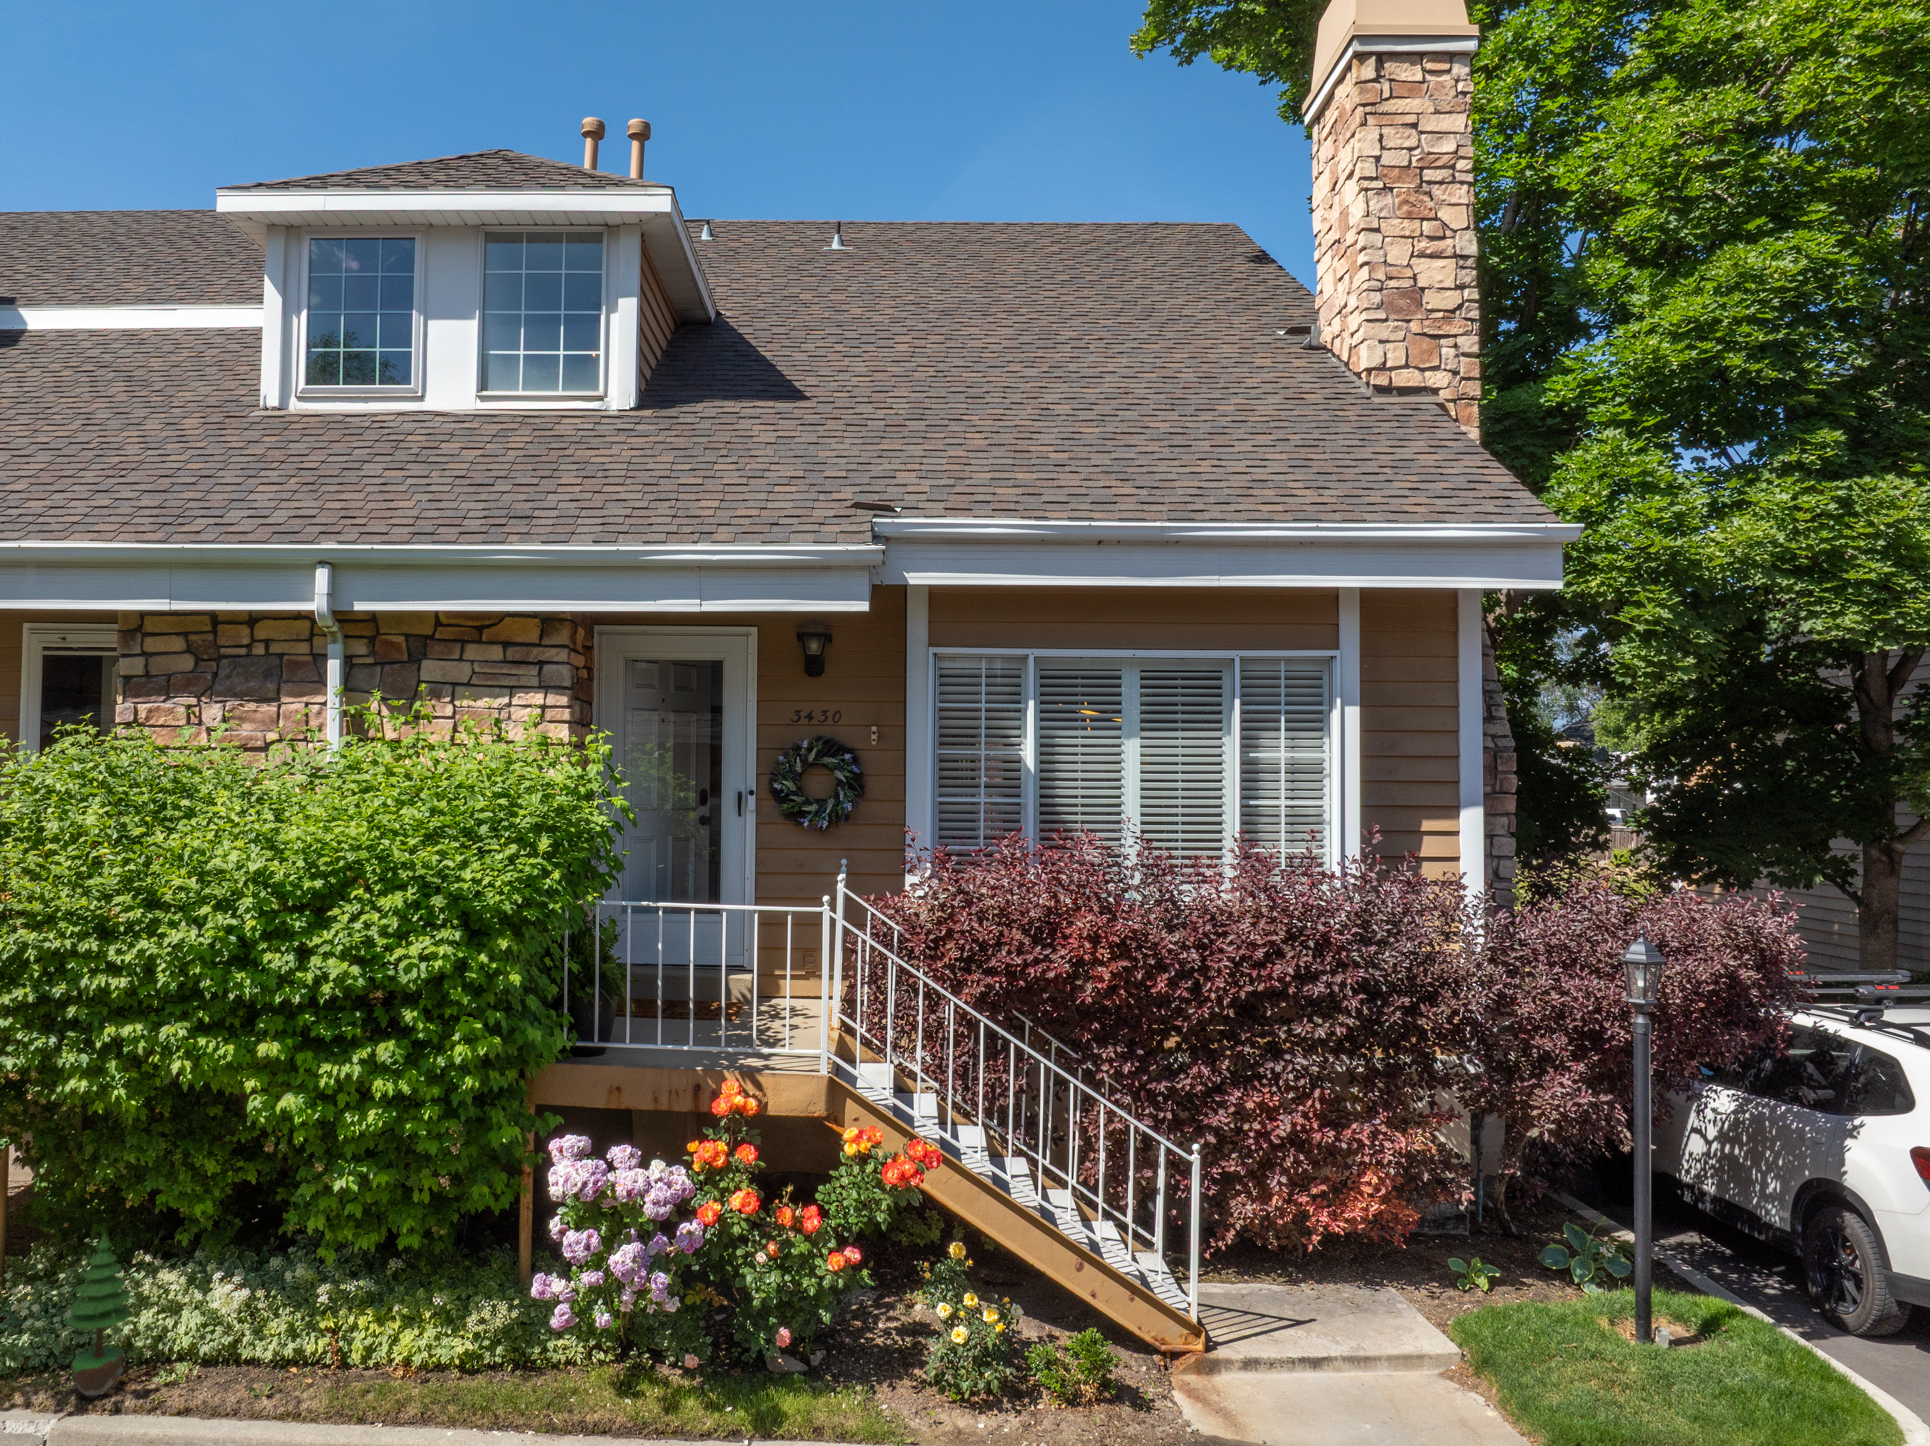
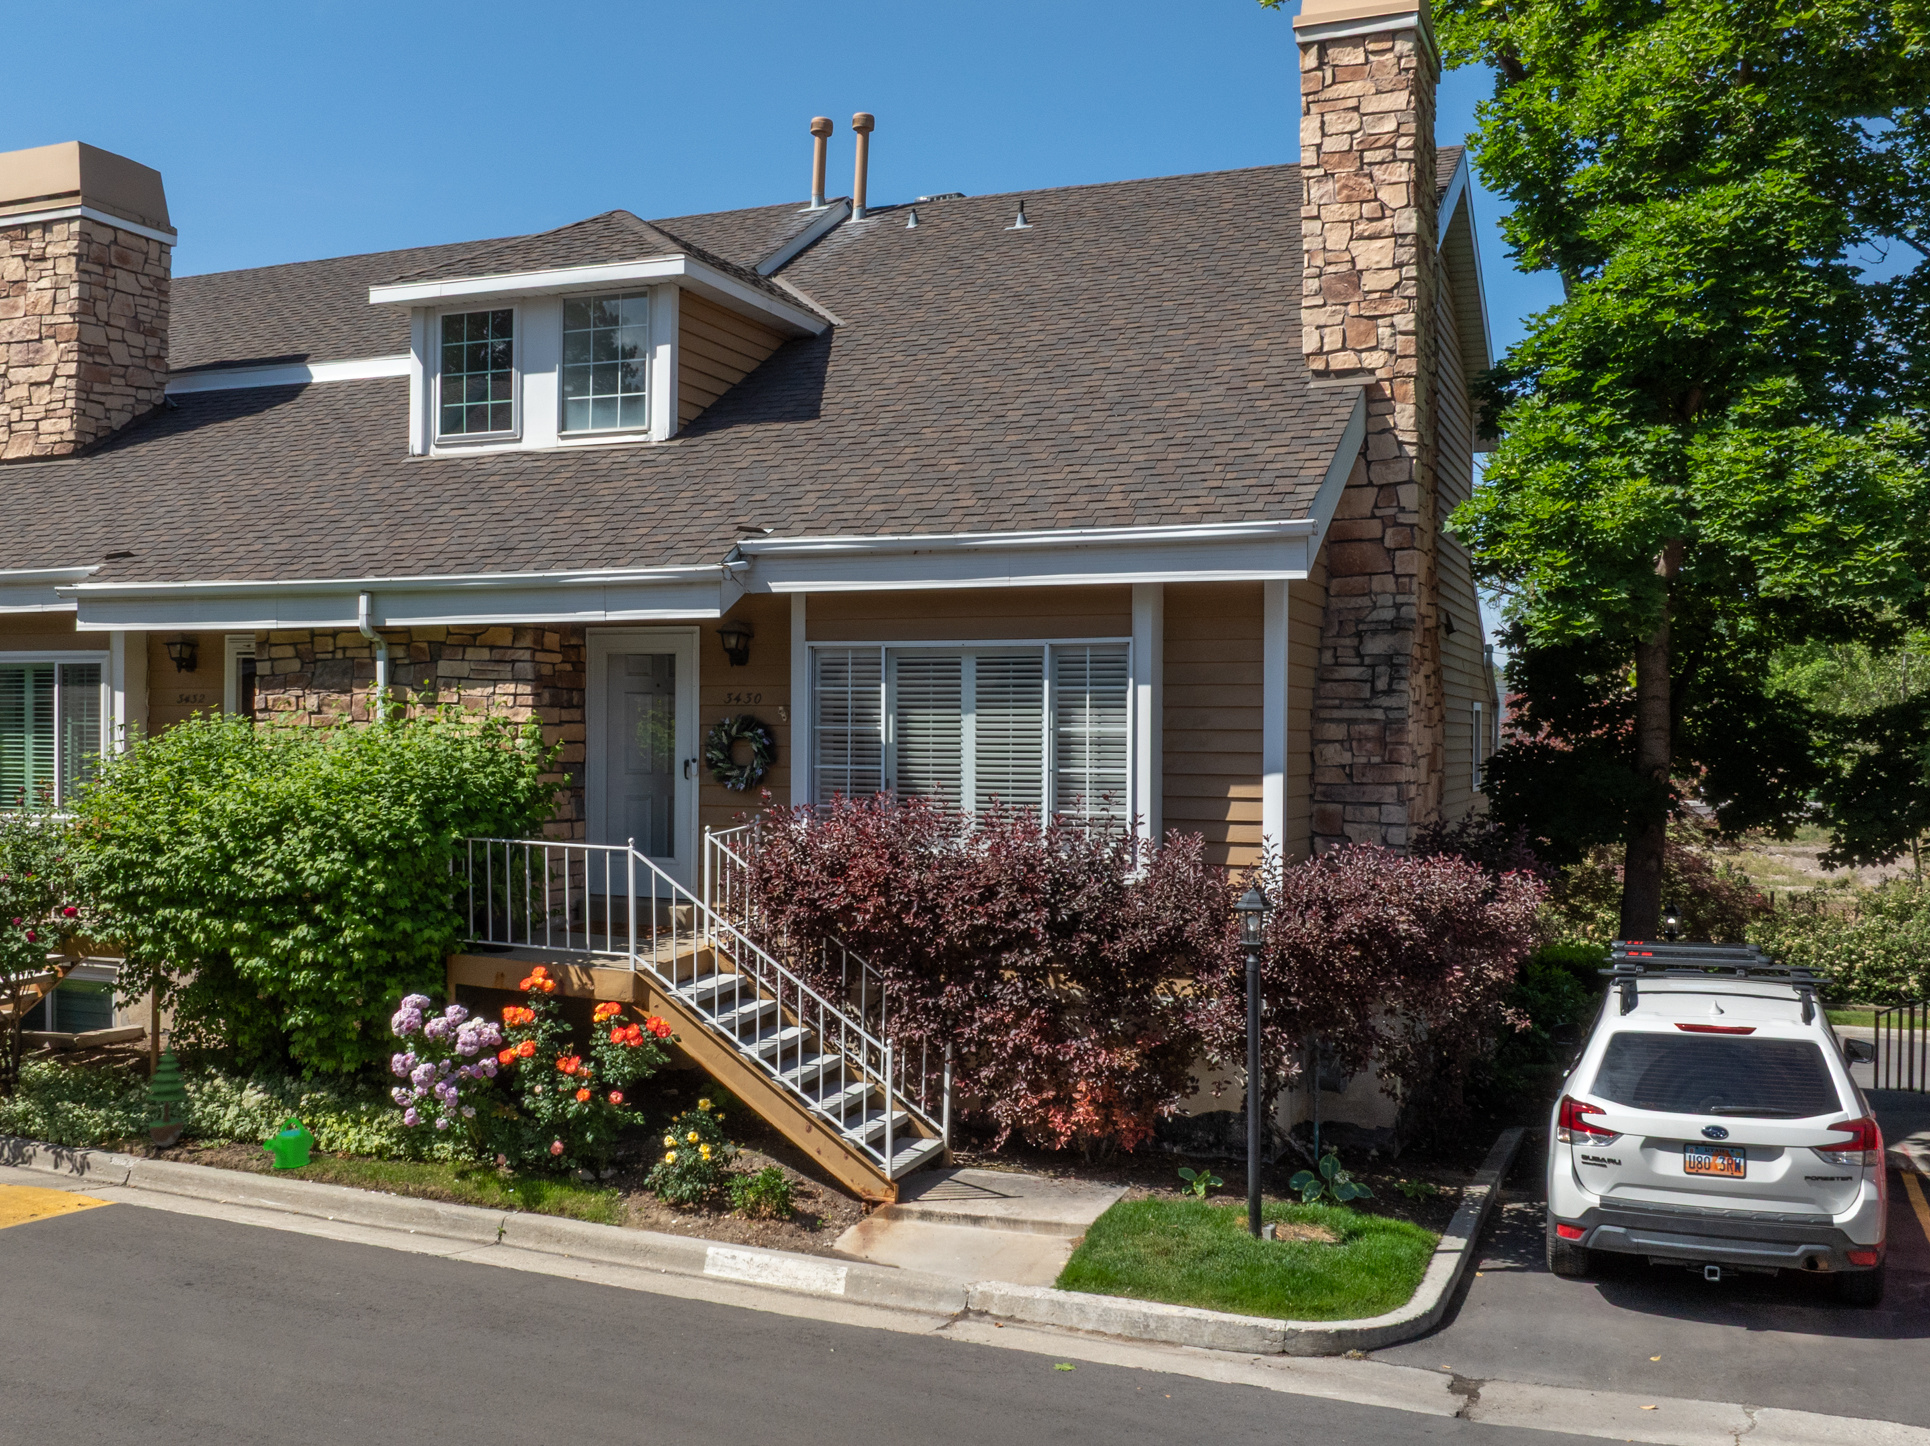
watering can: none [305,1329,360,1411] -> present [263,1118,314,1168]

